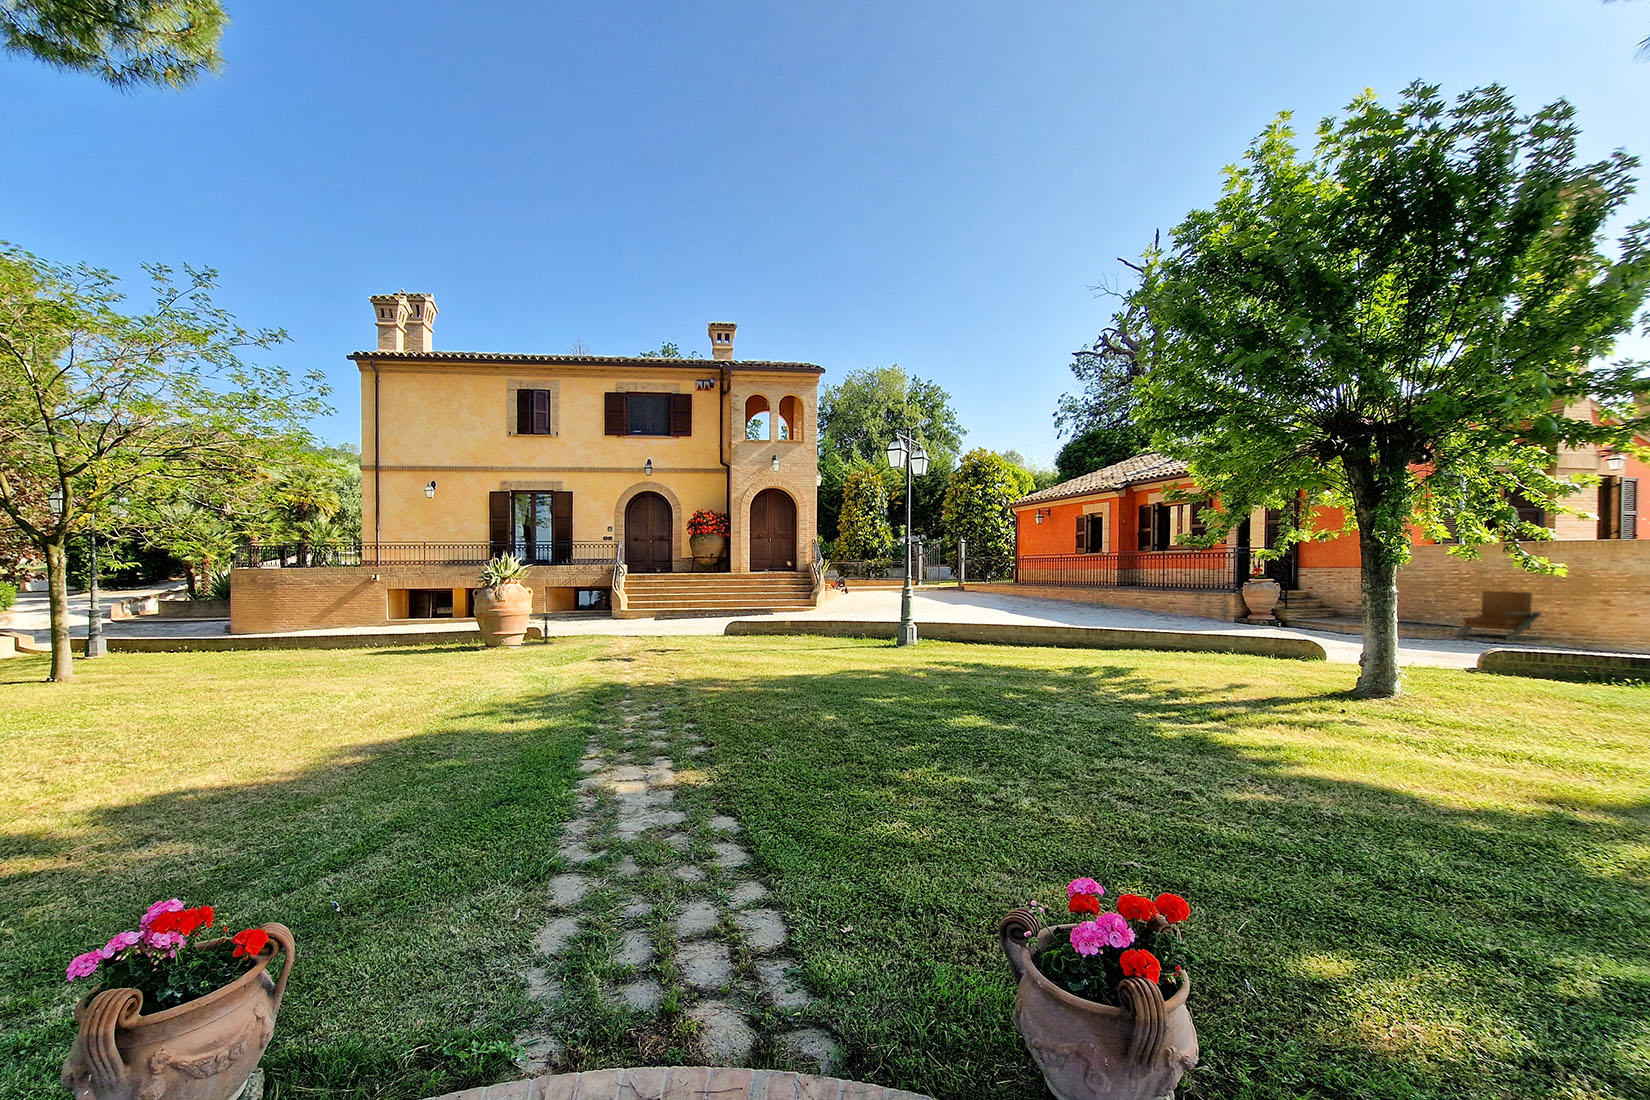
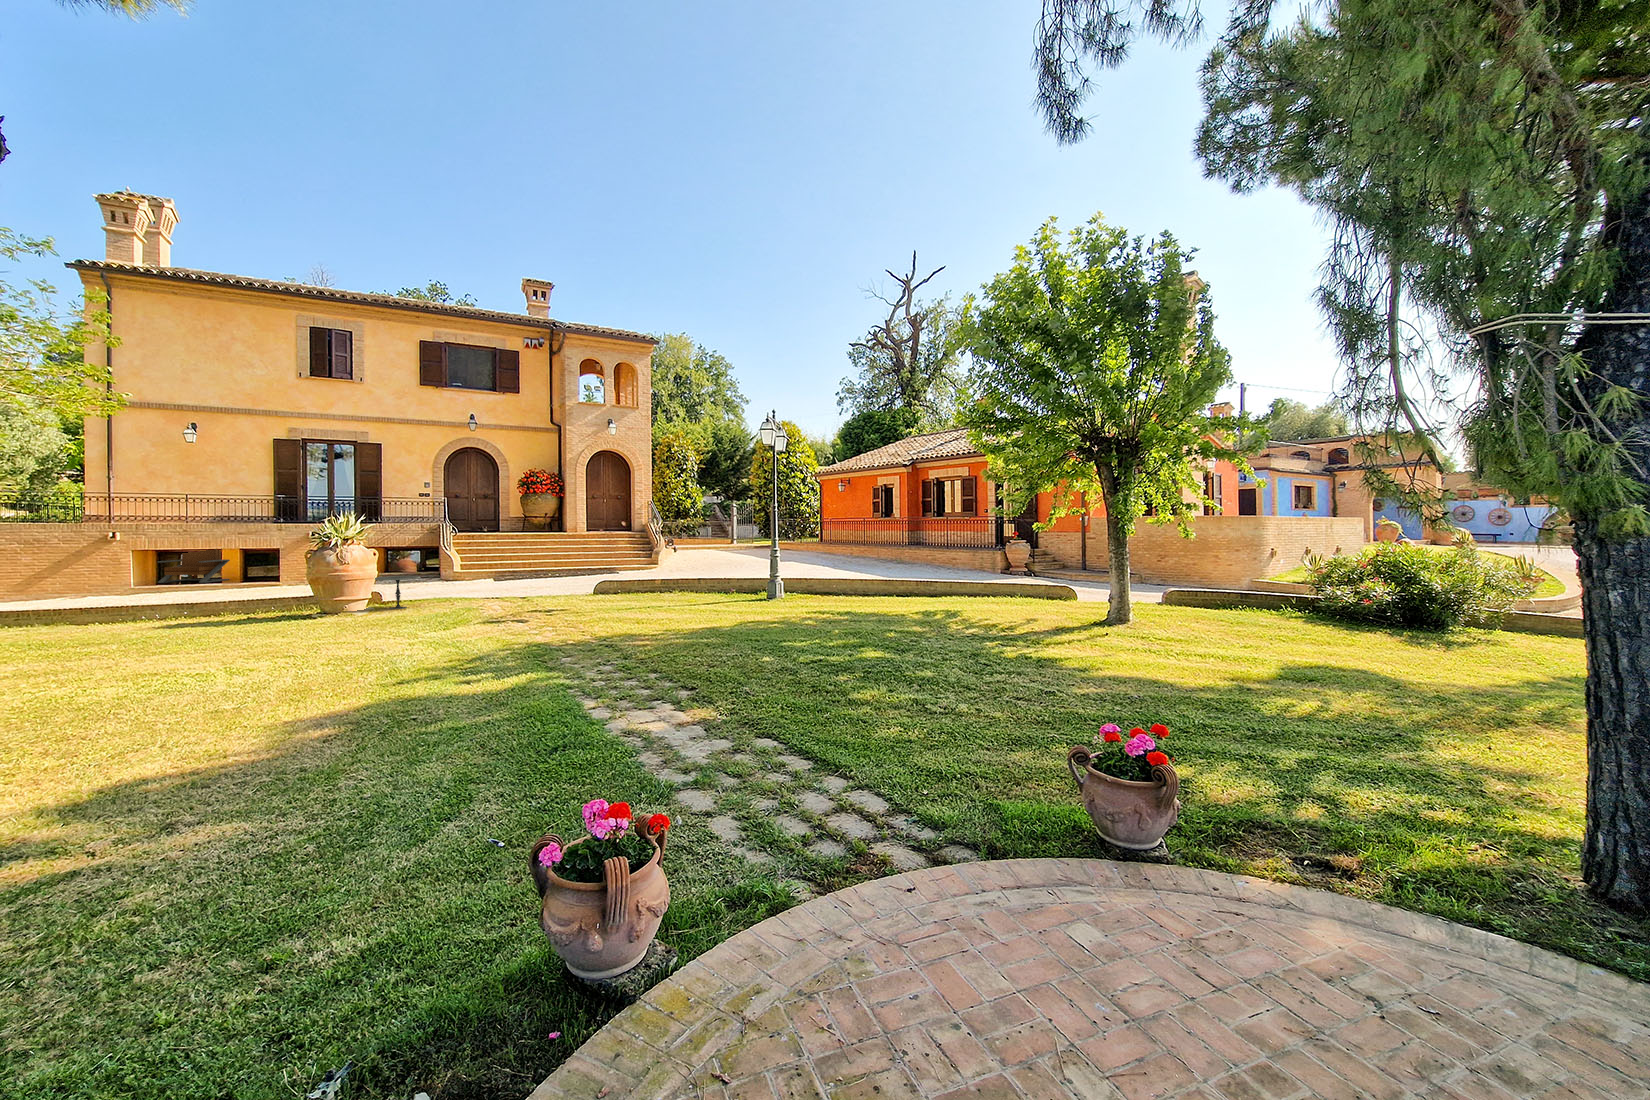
lounge chair: present [1457,591,1542,640] -> present [158,549,230,583]

